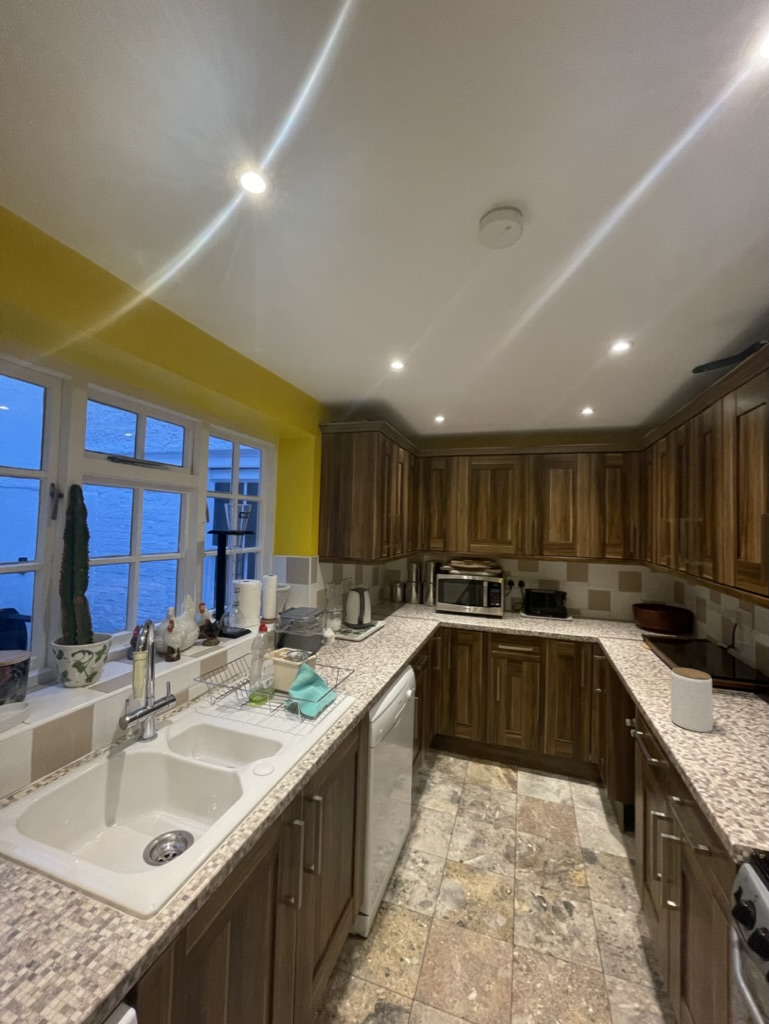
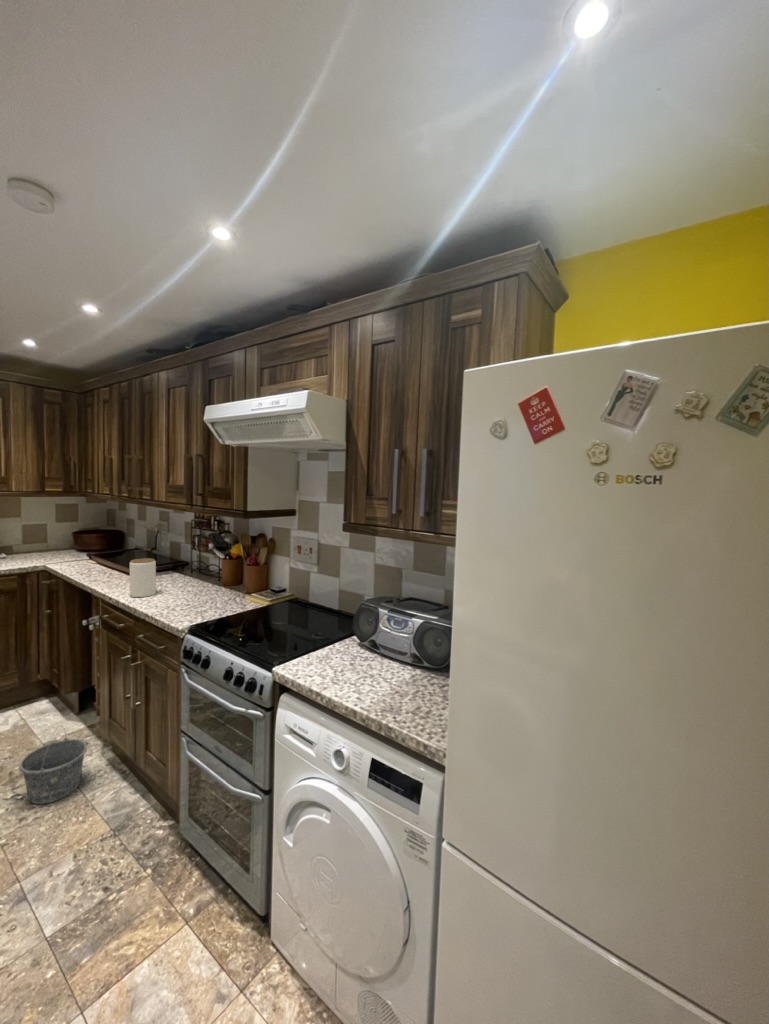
bucket: none [542,851,611,953] -> present [19,738,87,804]

